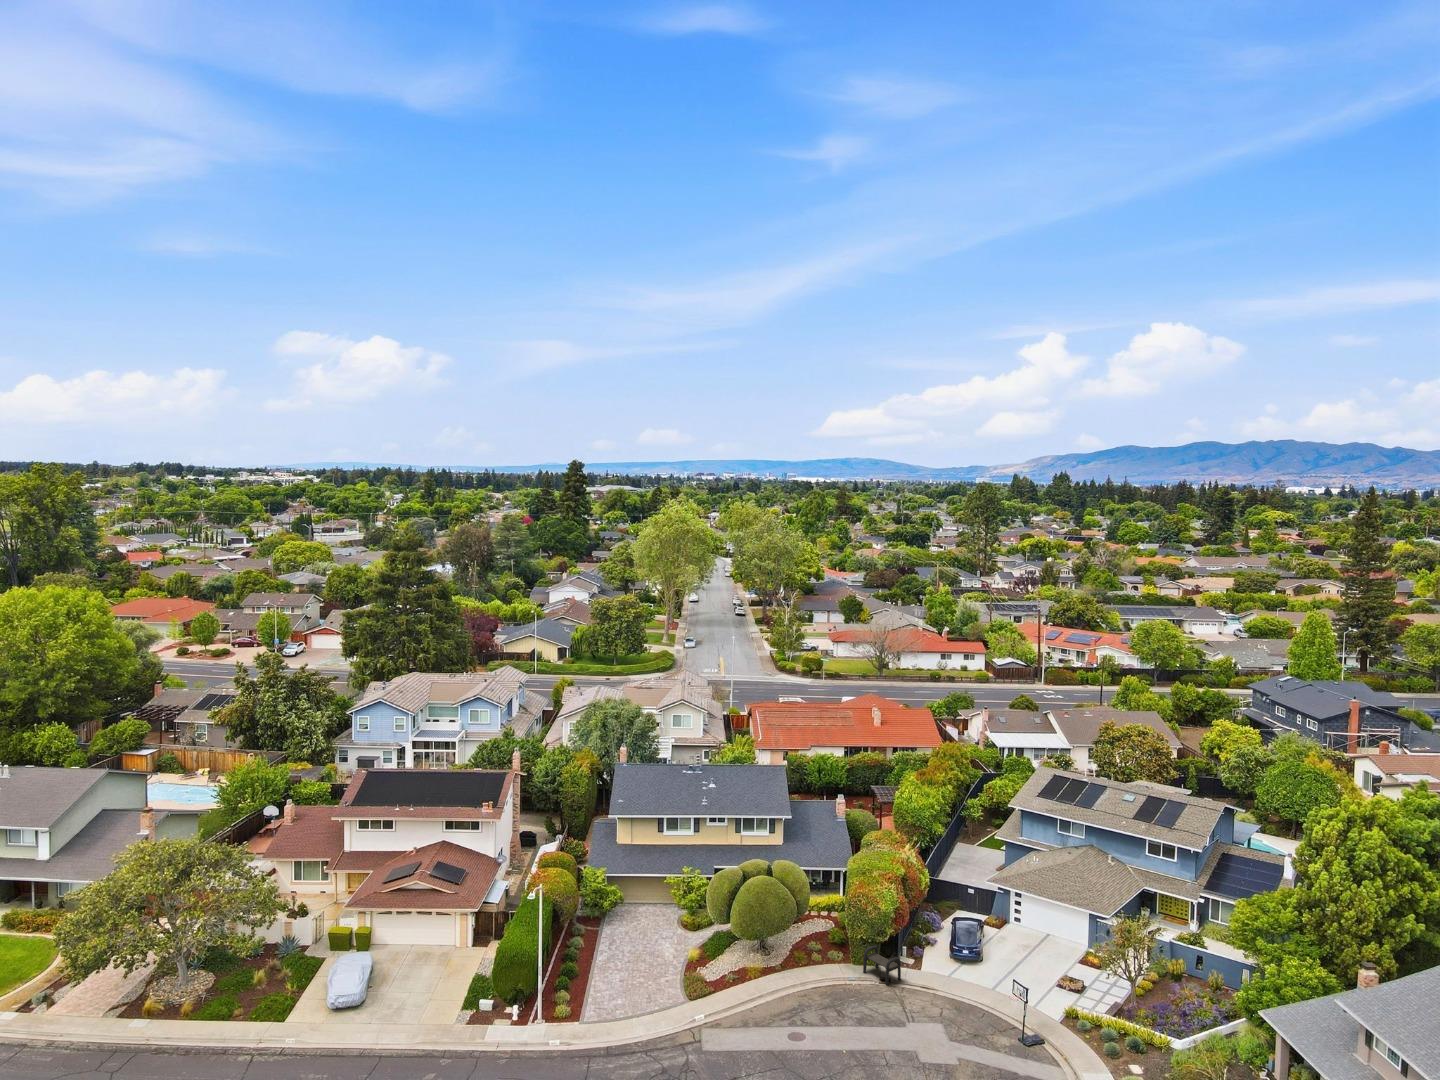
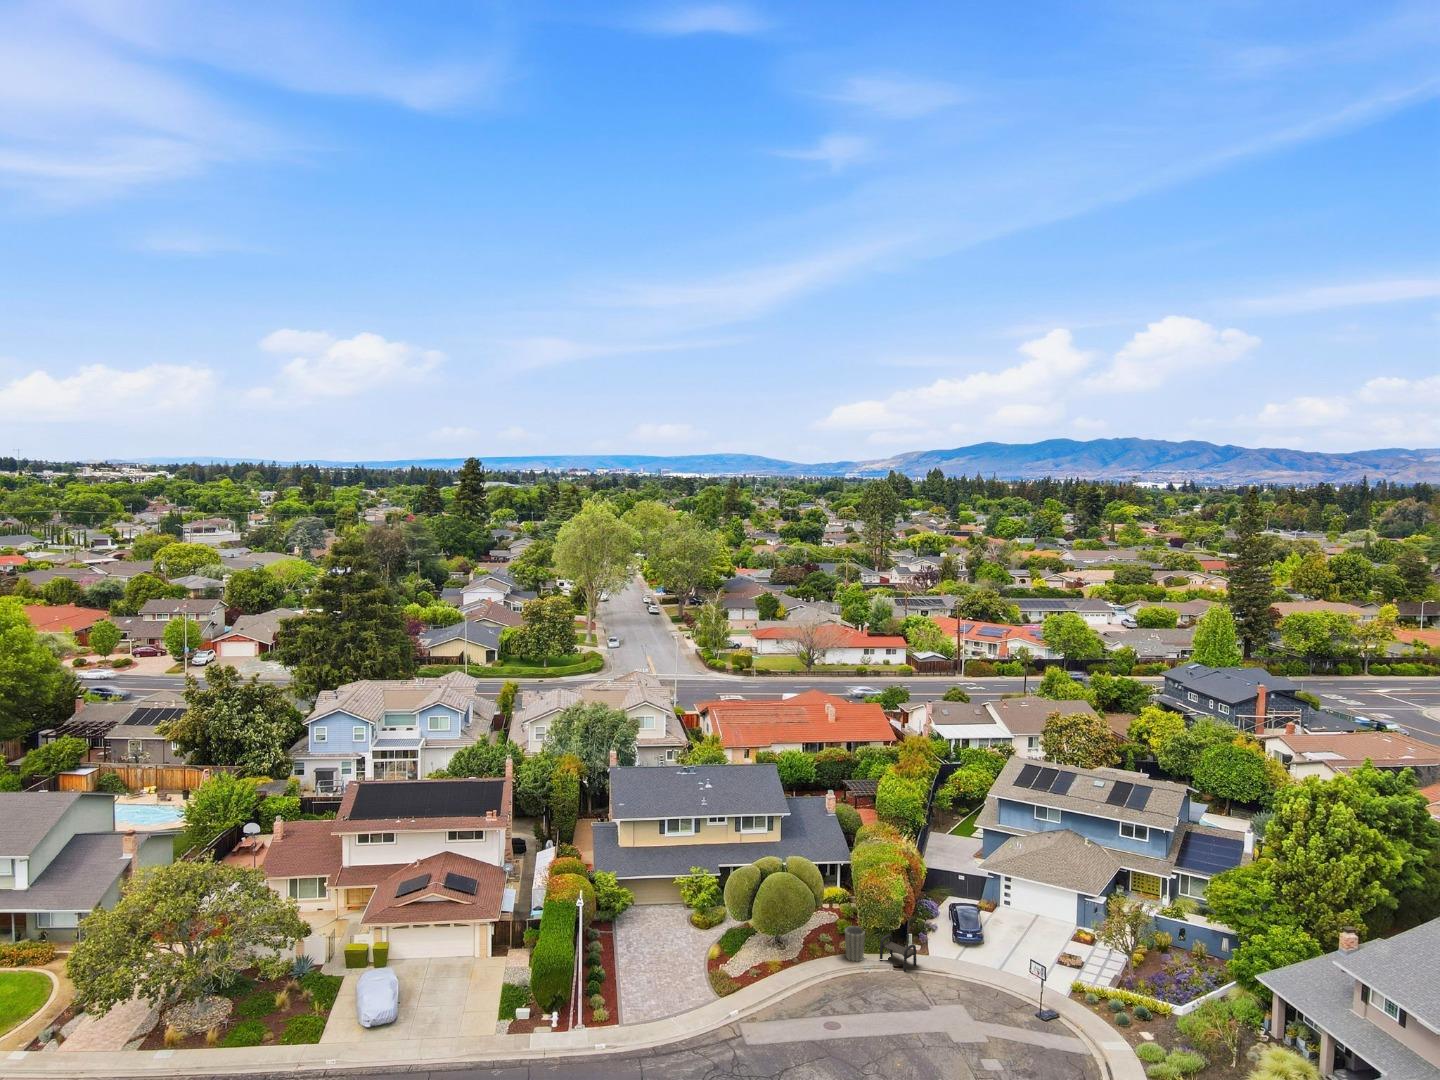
trash can: none [827,935,849,972] -> present [845,926,865,962]

